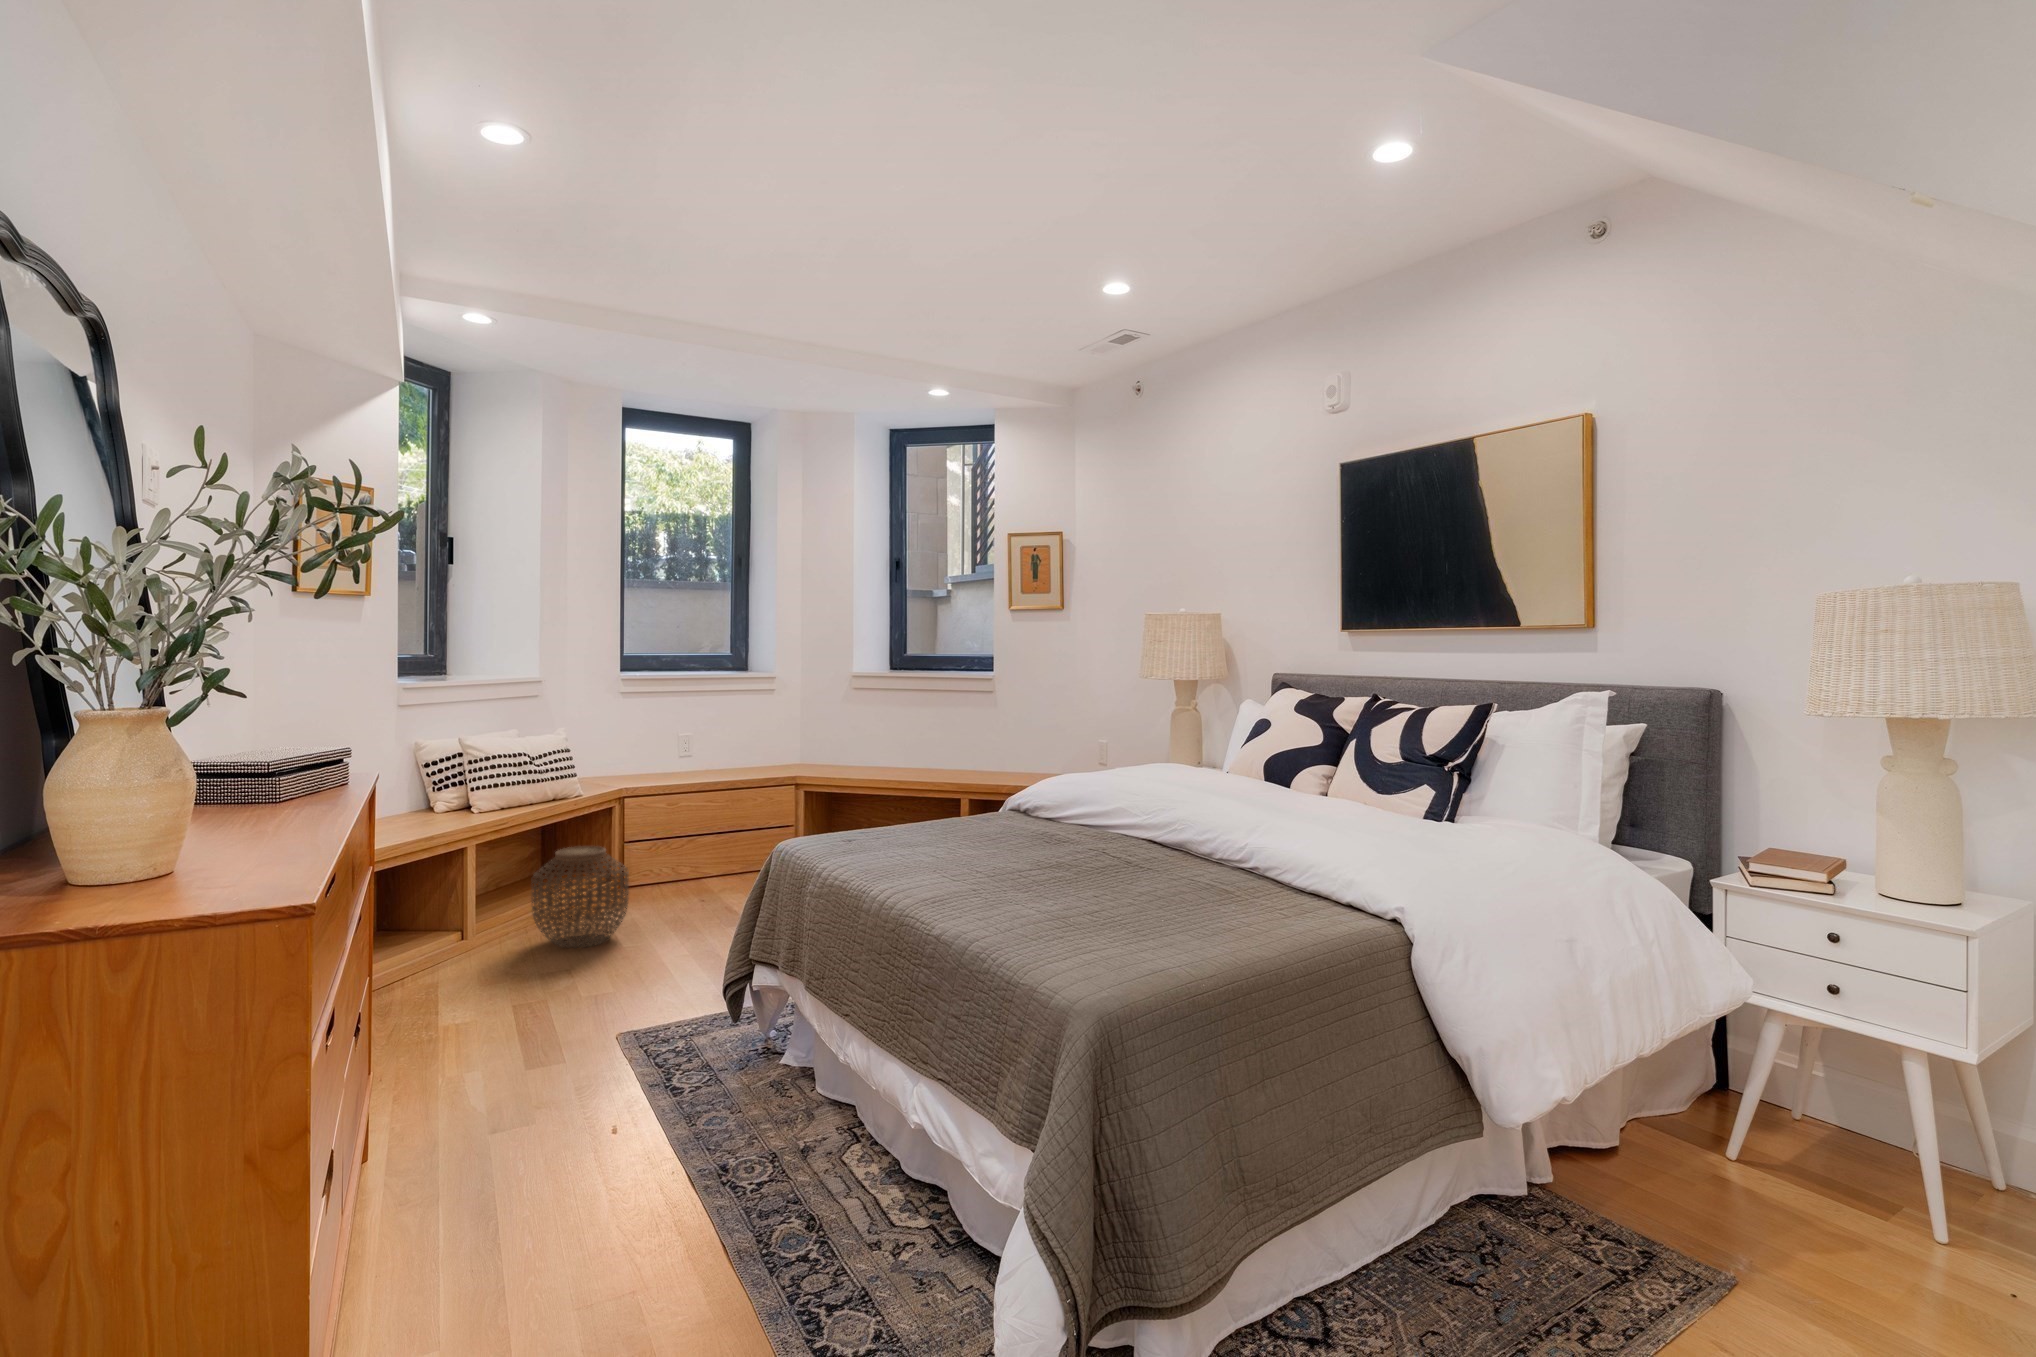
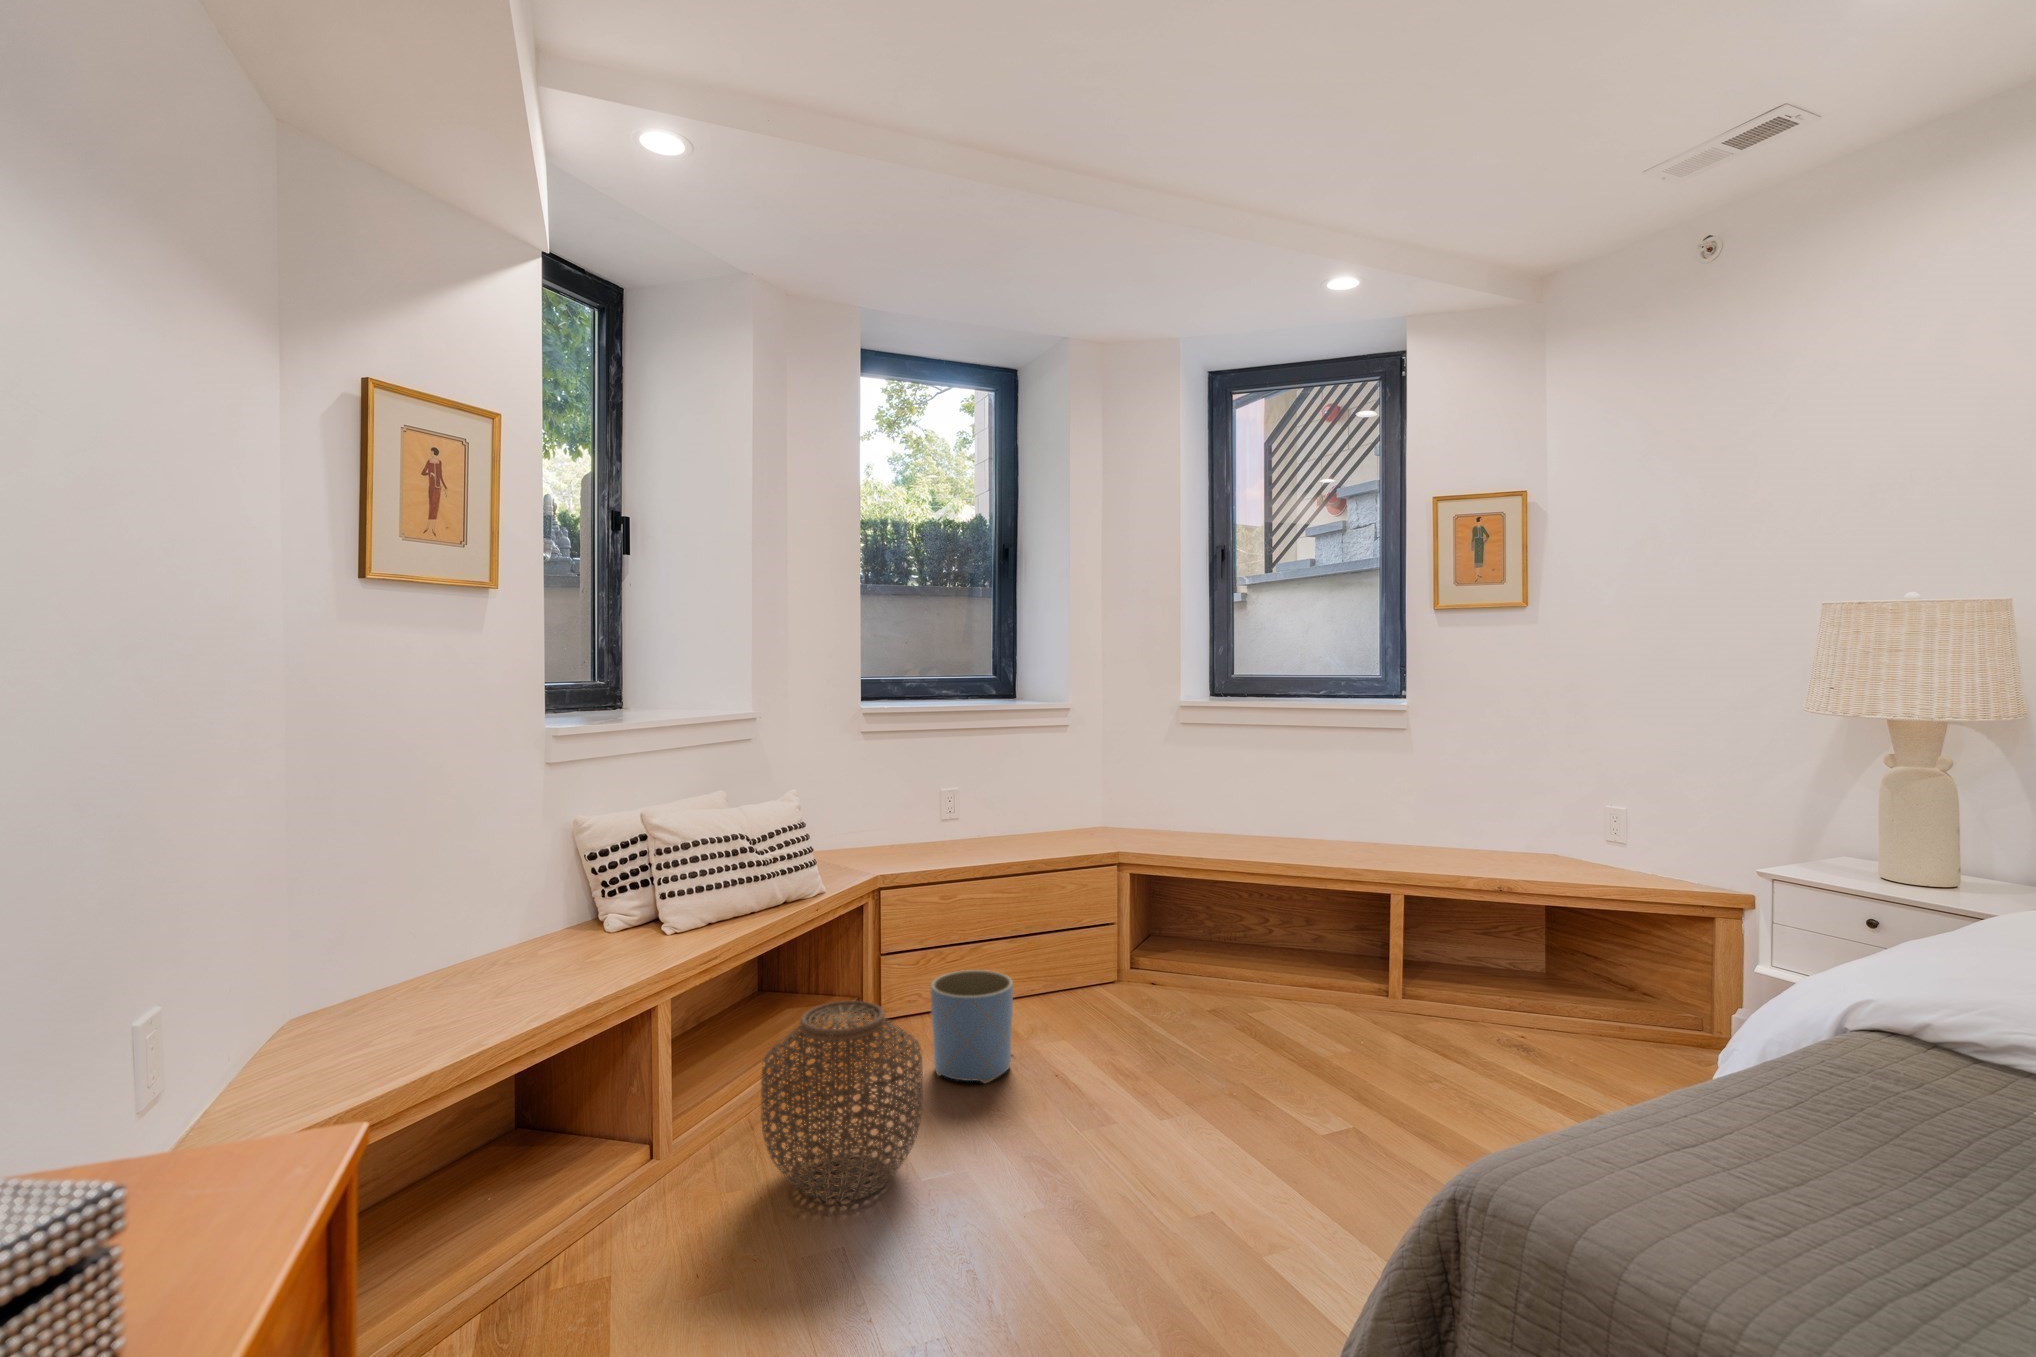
planter: none [651,845,706,908] -> present [930,970,1013,1083]

